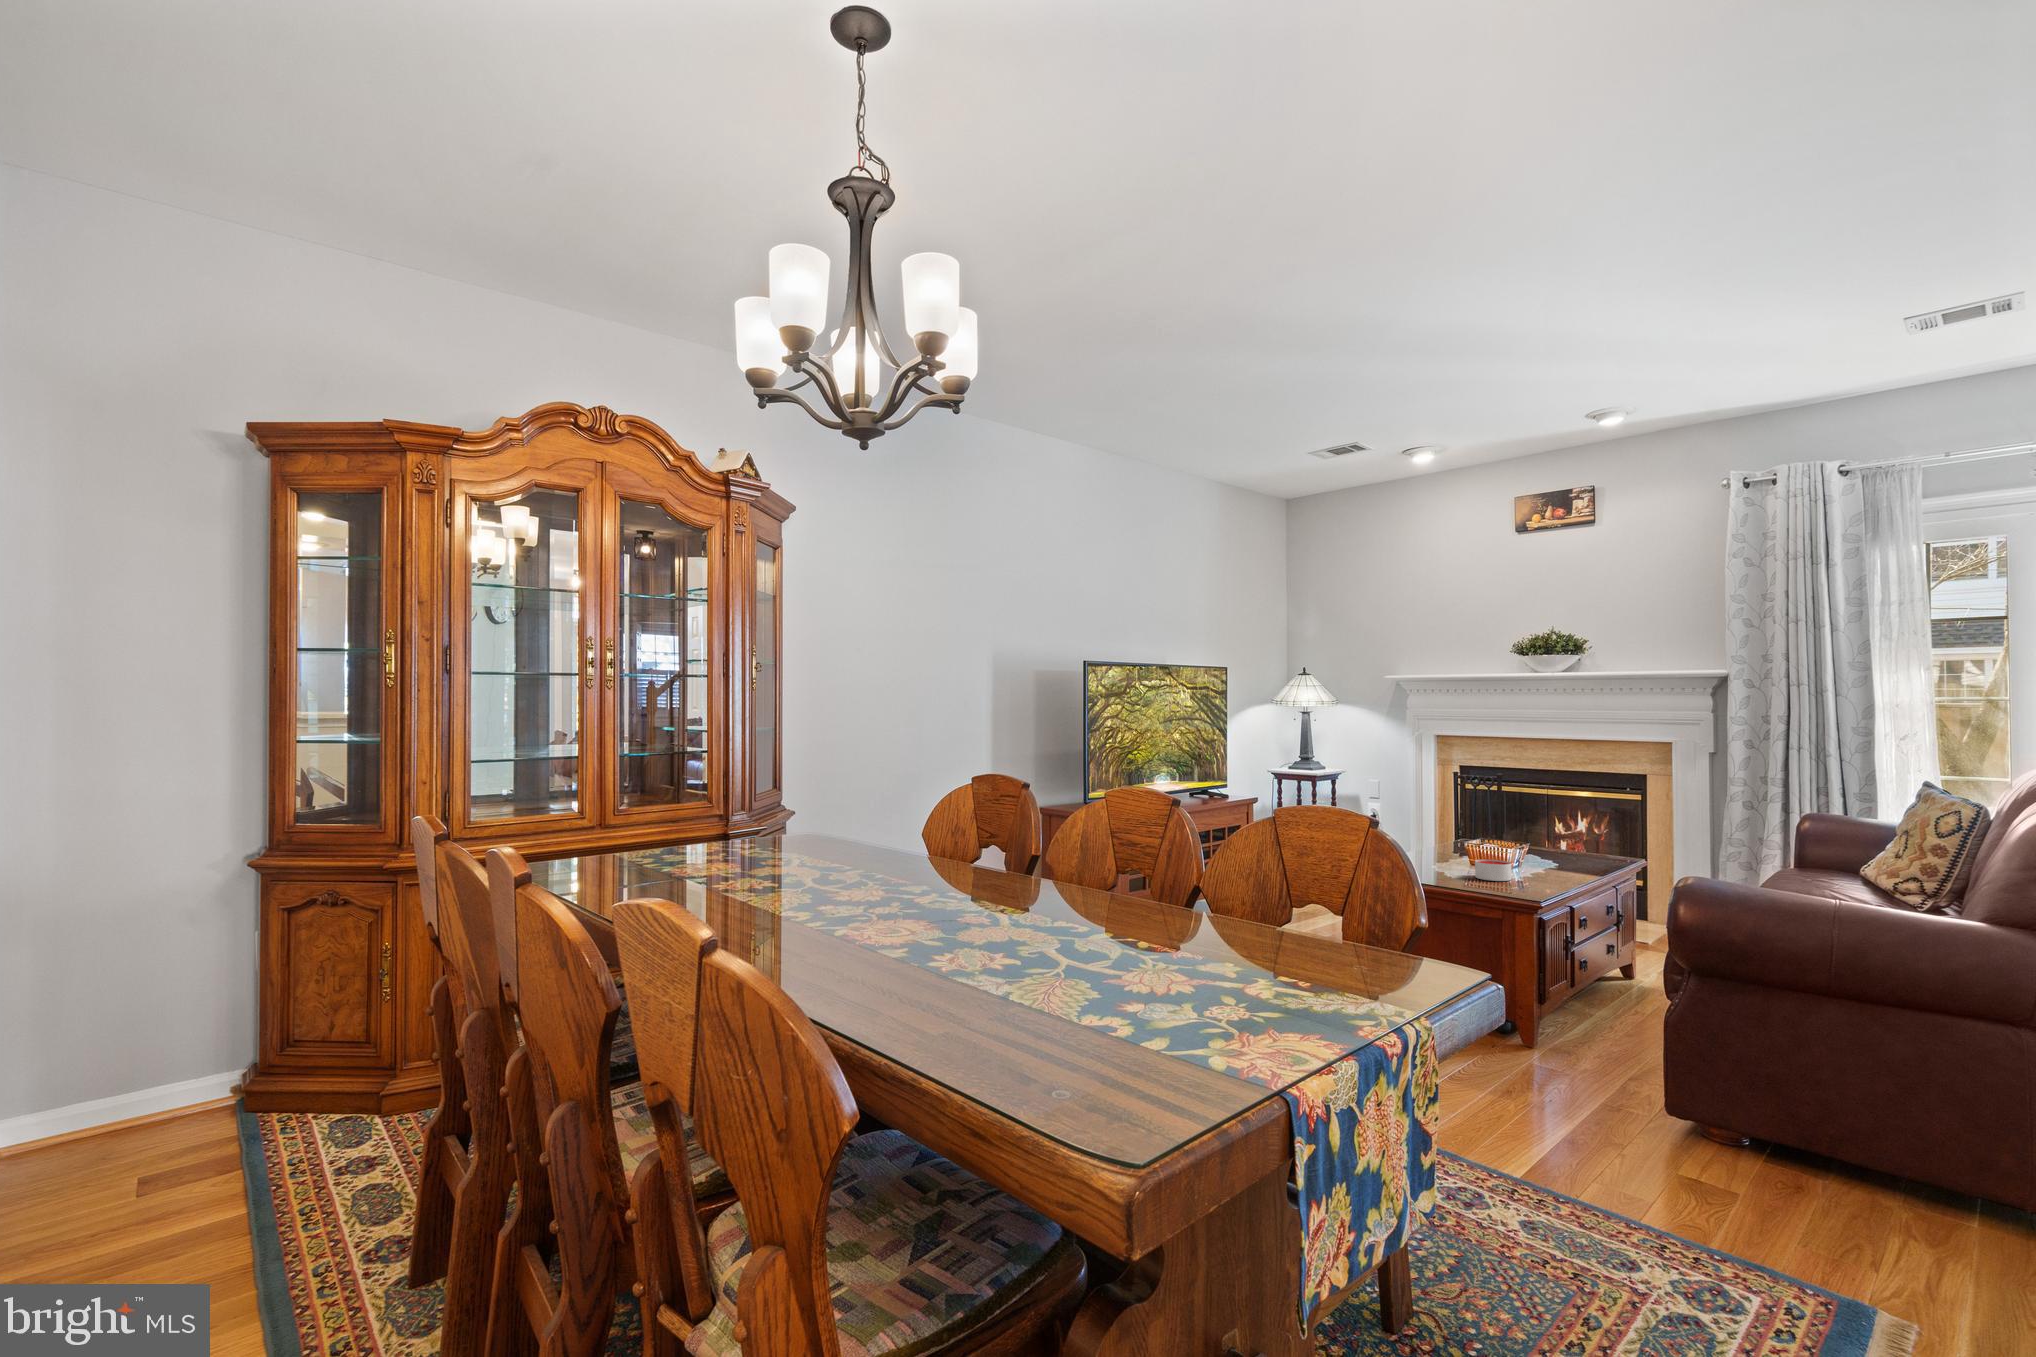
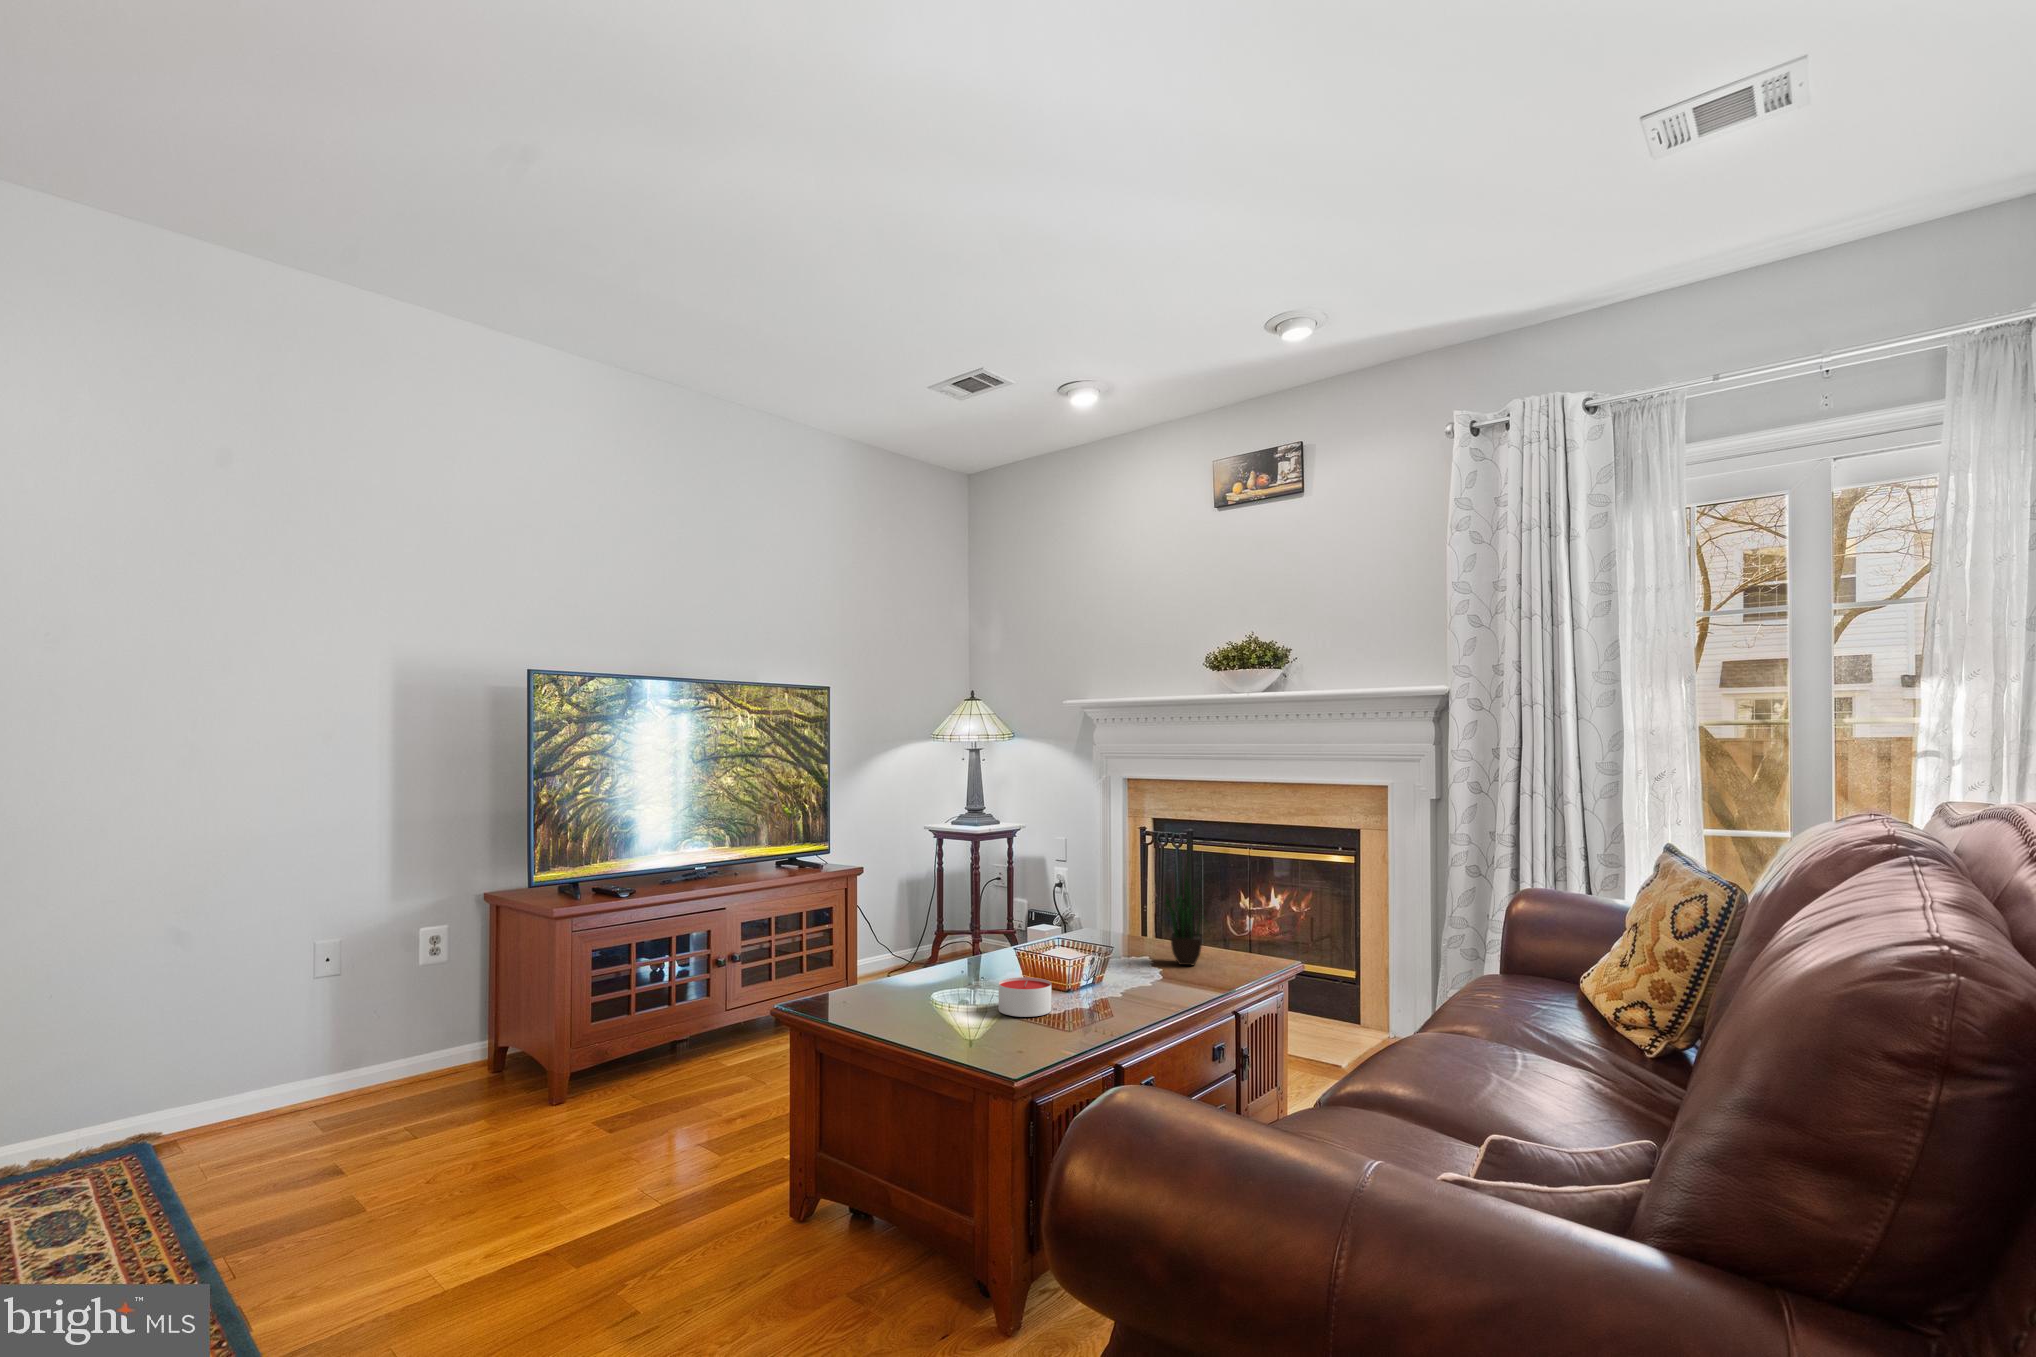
potted plant: none [1540,773,1587,860] -> present [1159,861,1203,965]

